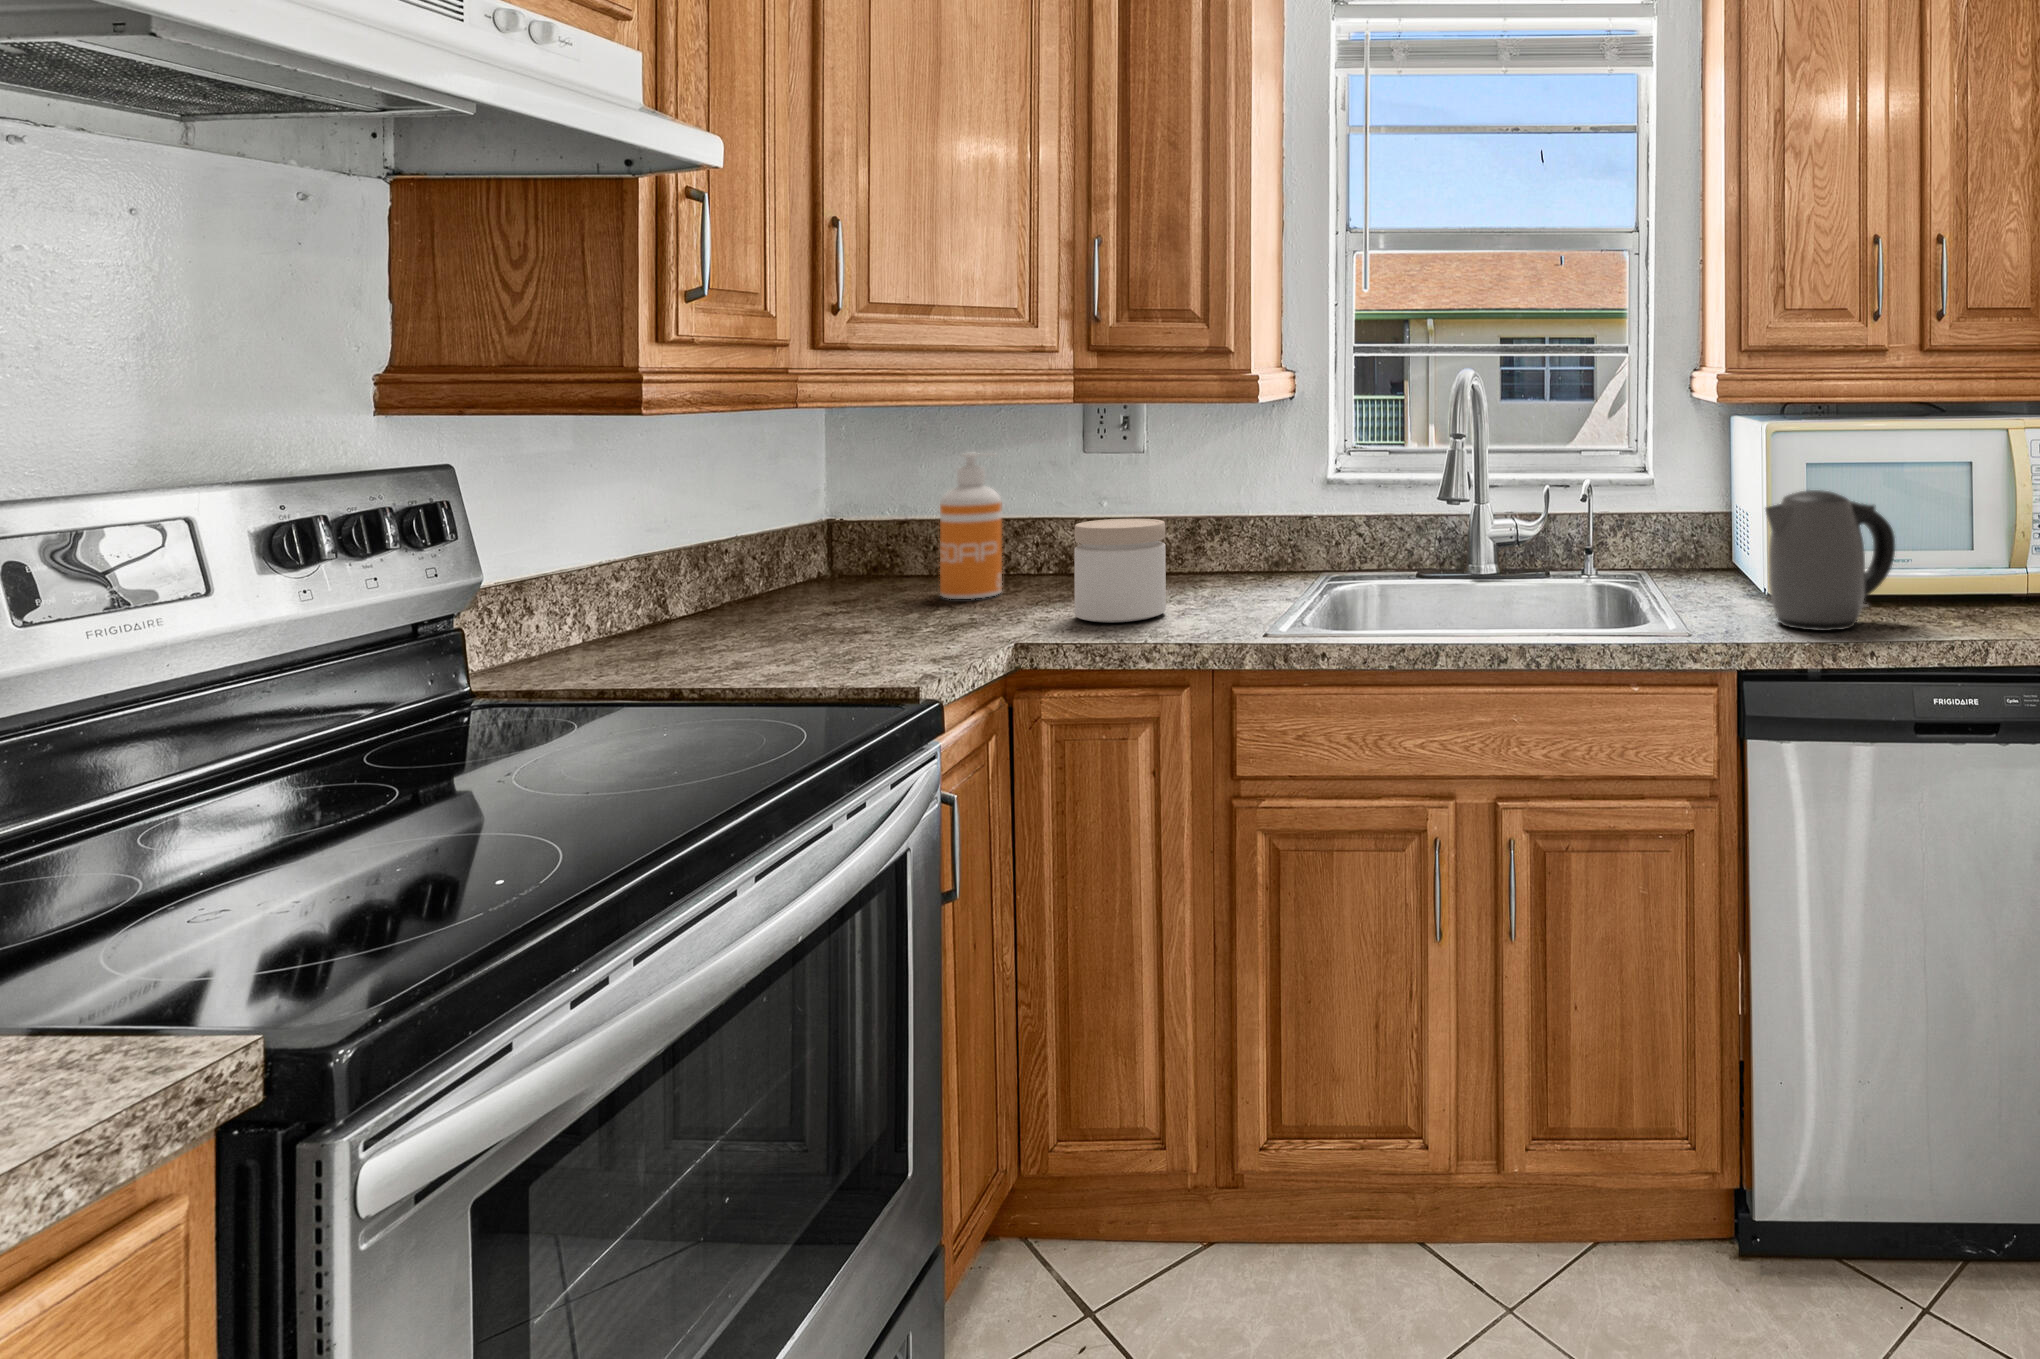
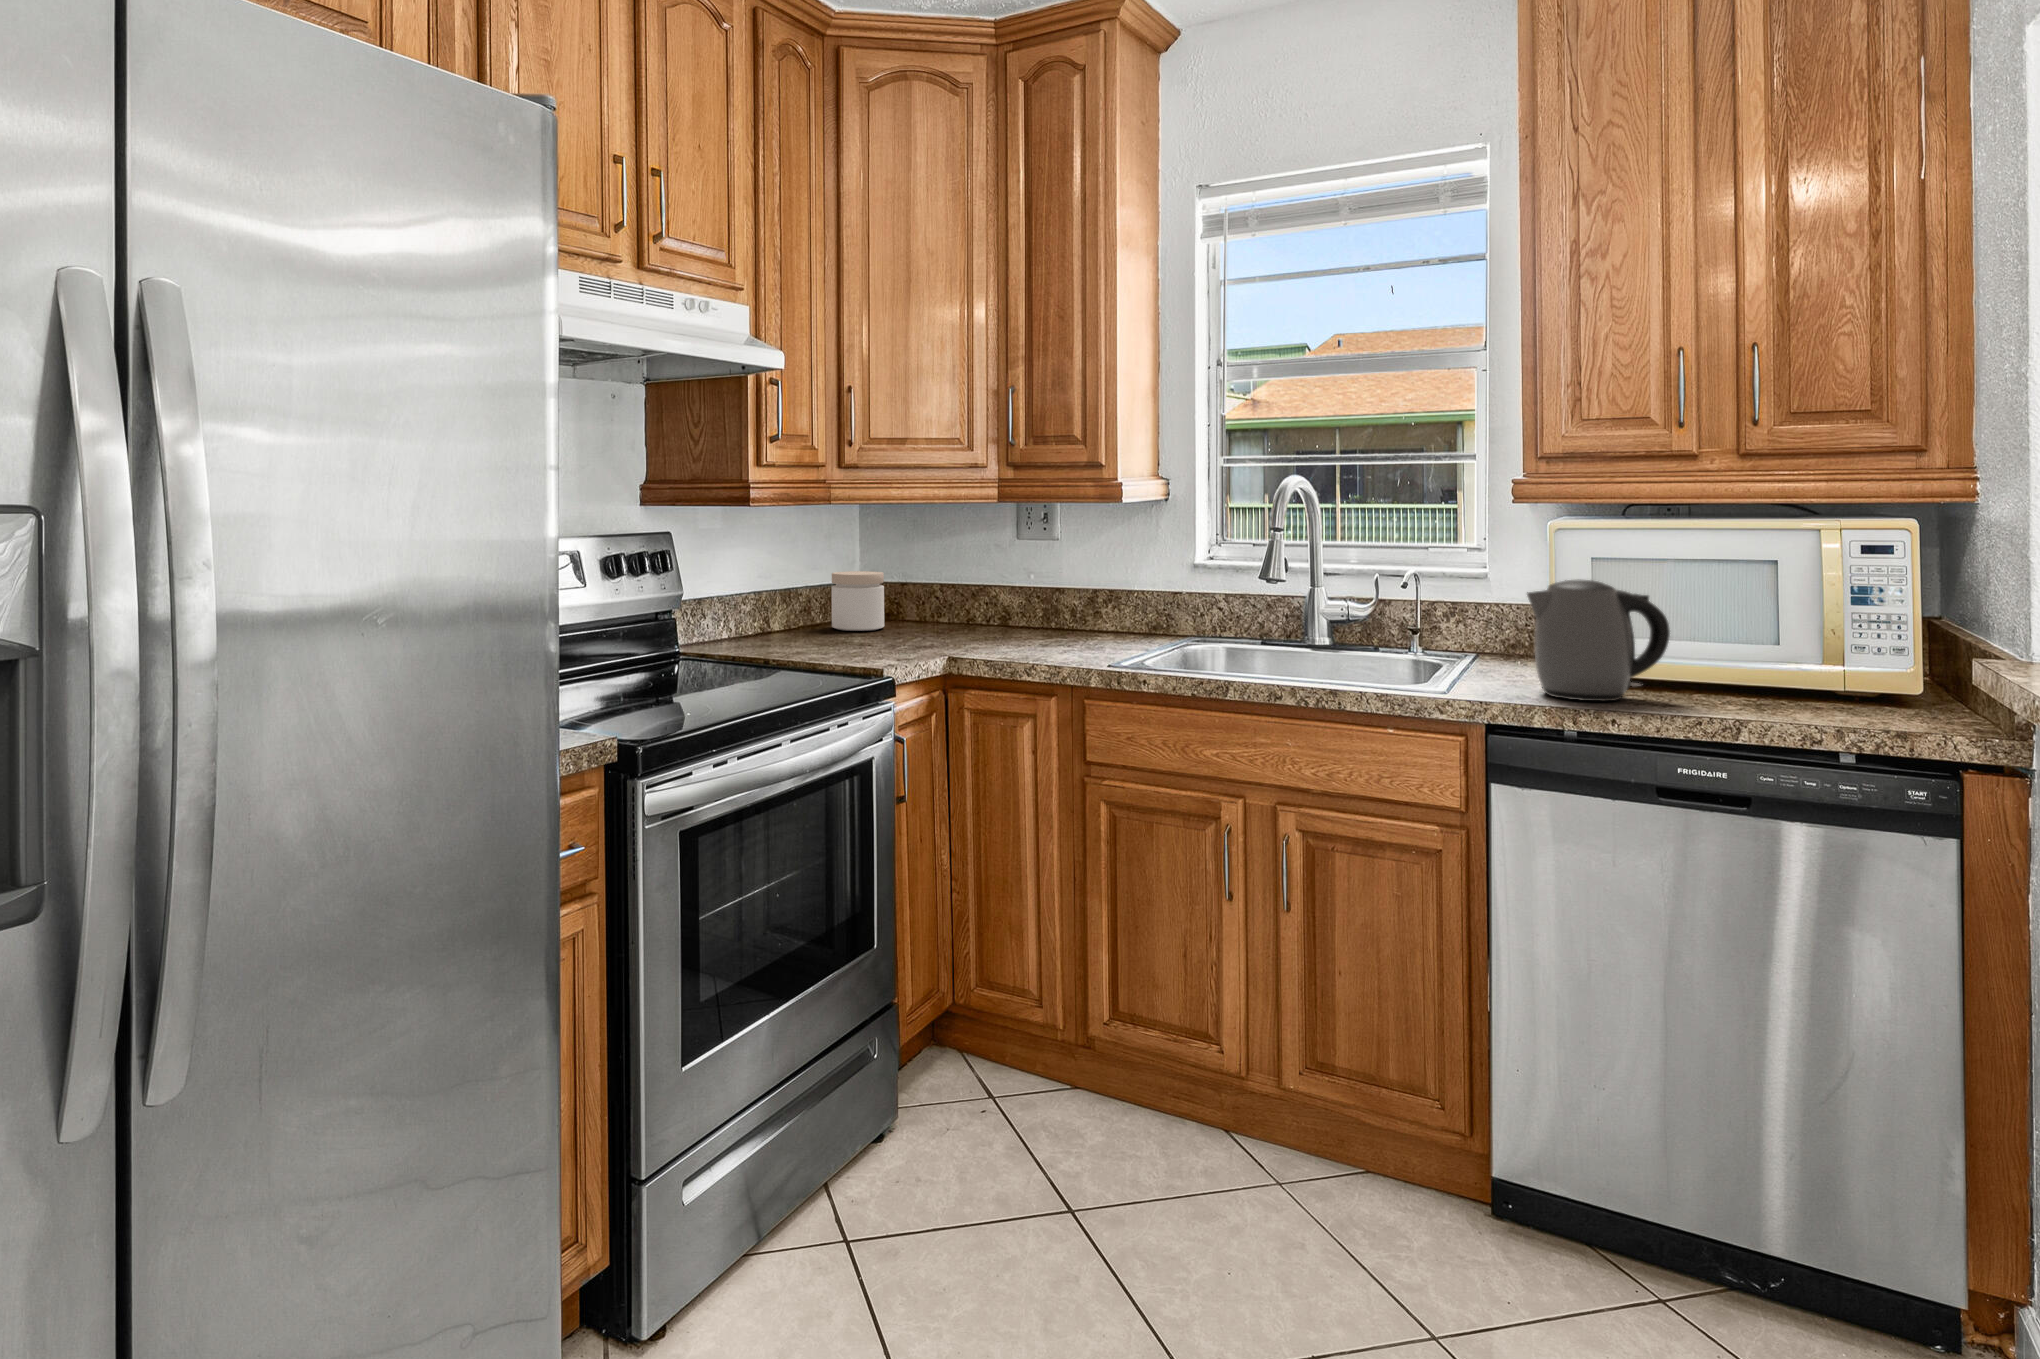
soap dispenser: present [940,453,1002,599] -> none [924,536,963,633]
jar: present [1074,519,1166,622] -> present [832,571,884,631]

